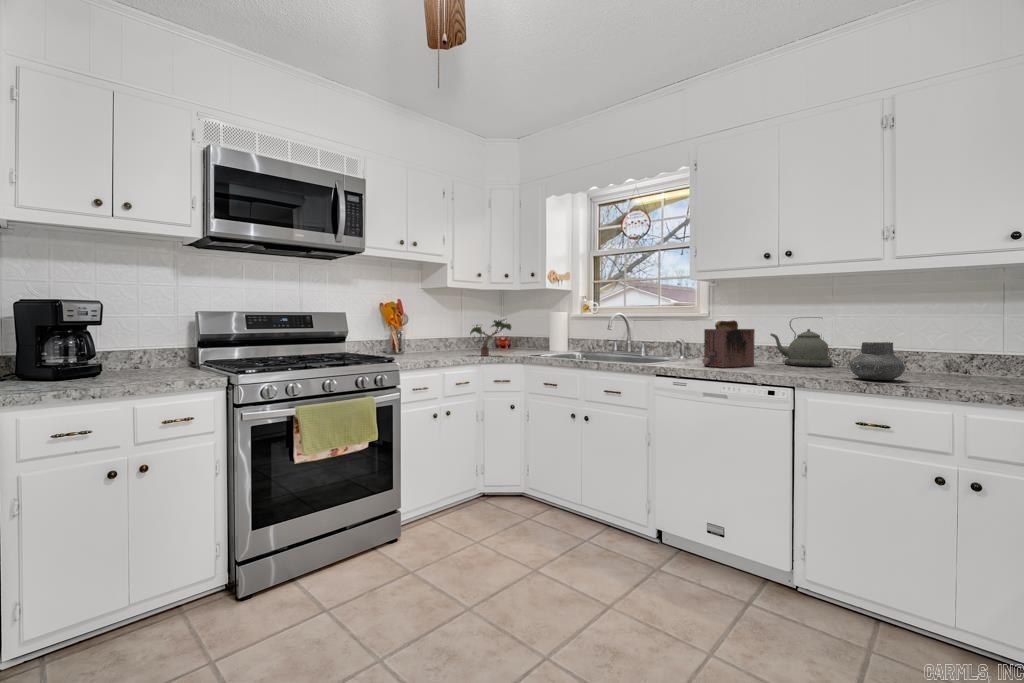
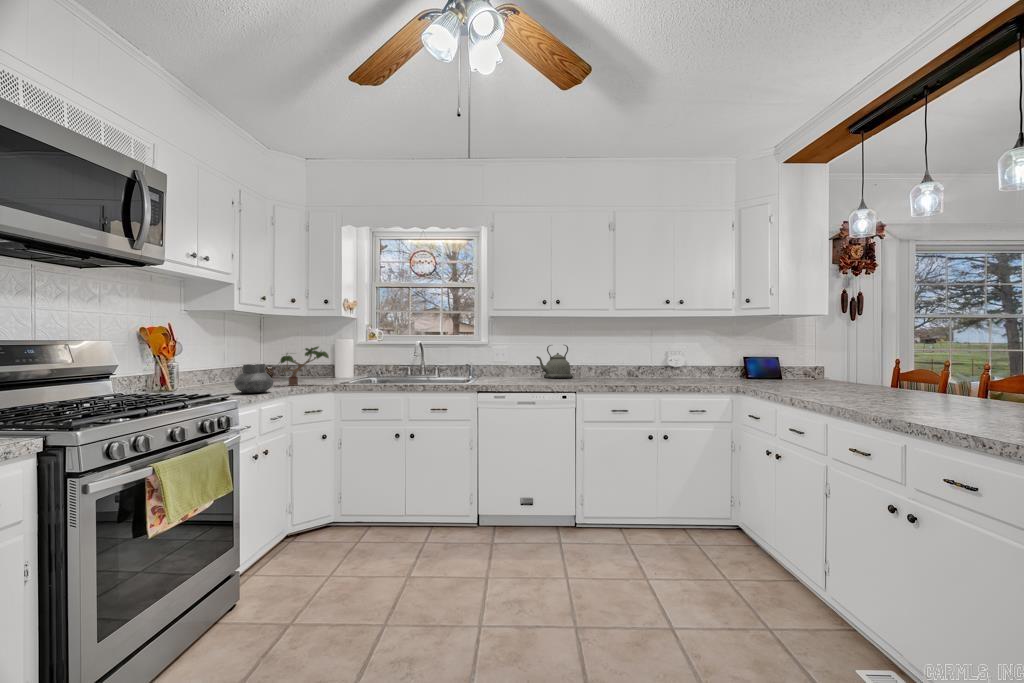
toaster: present [702,320,755,367] -> none [506,347,533,383]
vase: present [849,342,905,380] -> present [234,364,273,393]

